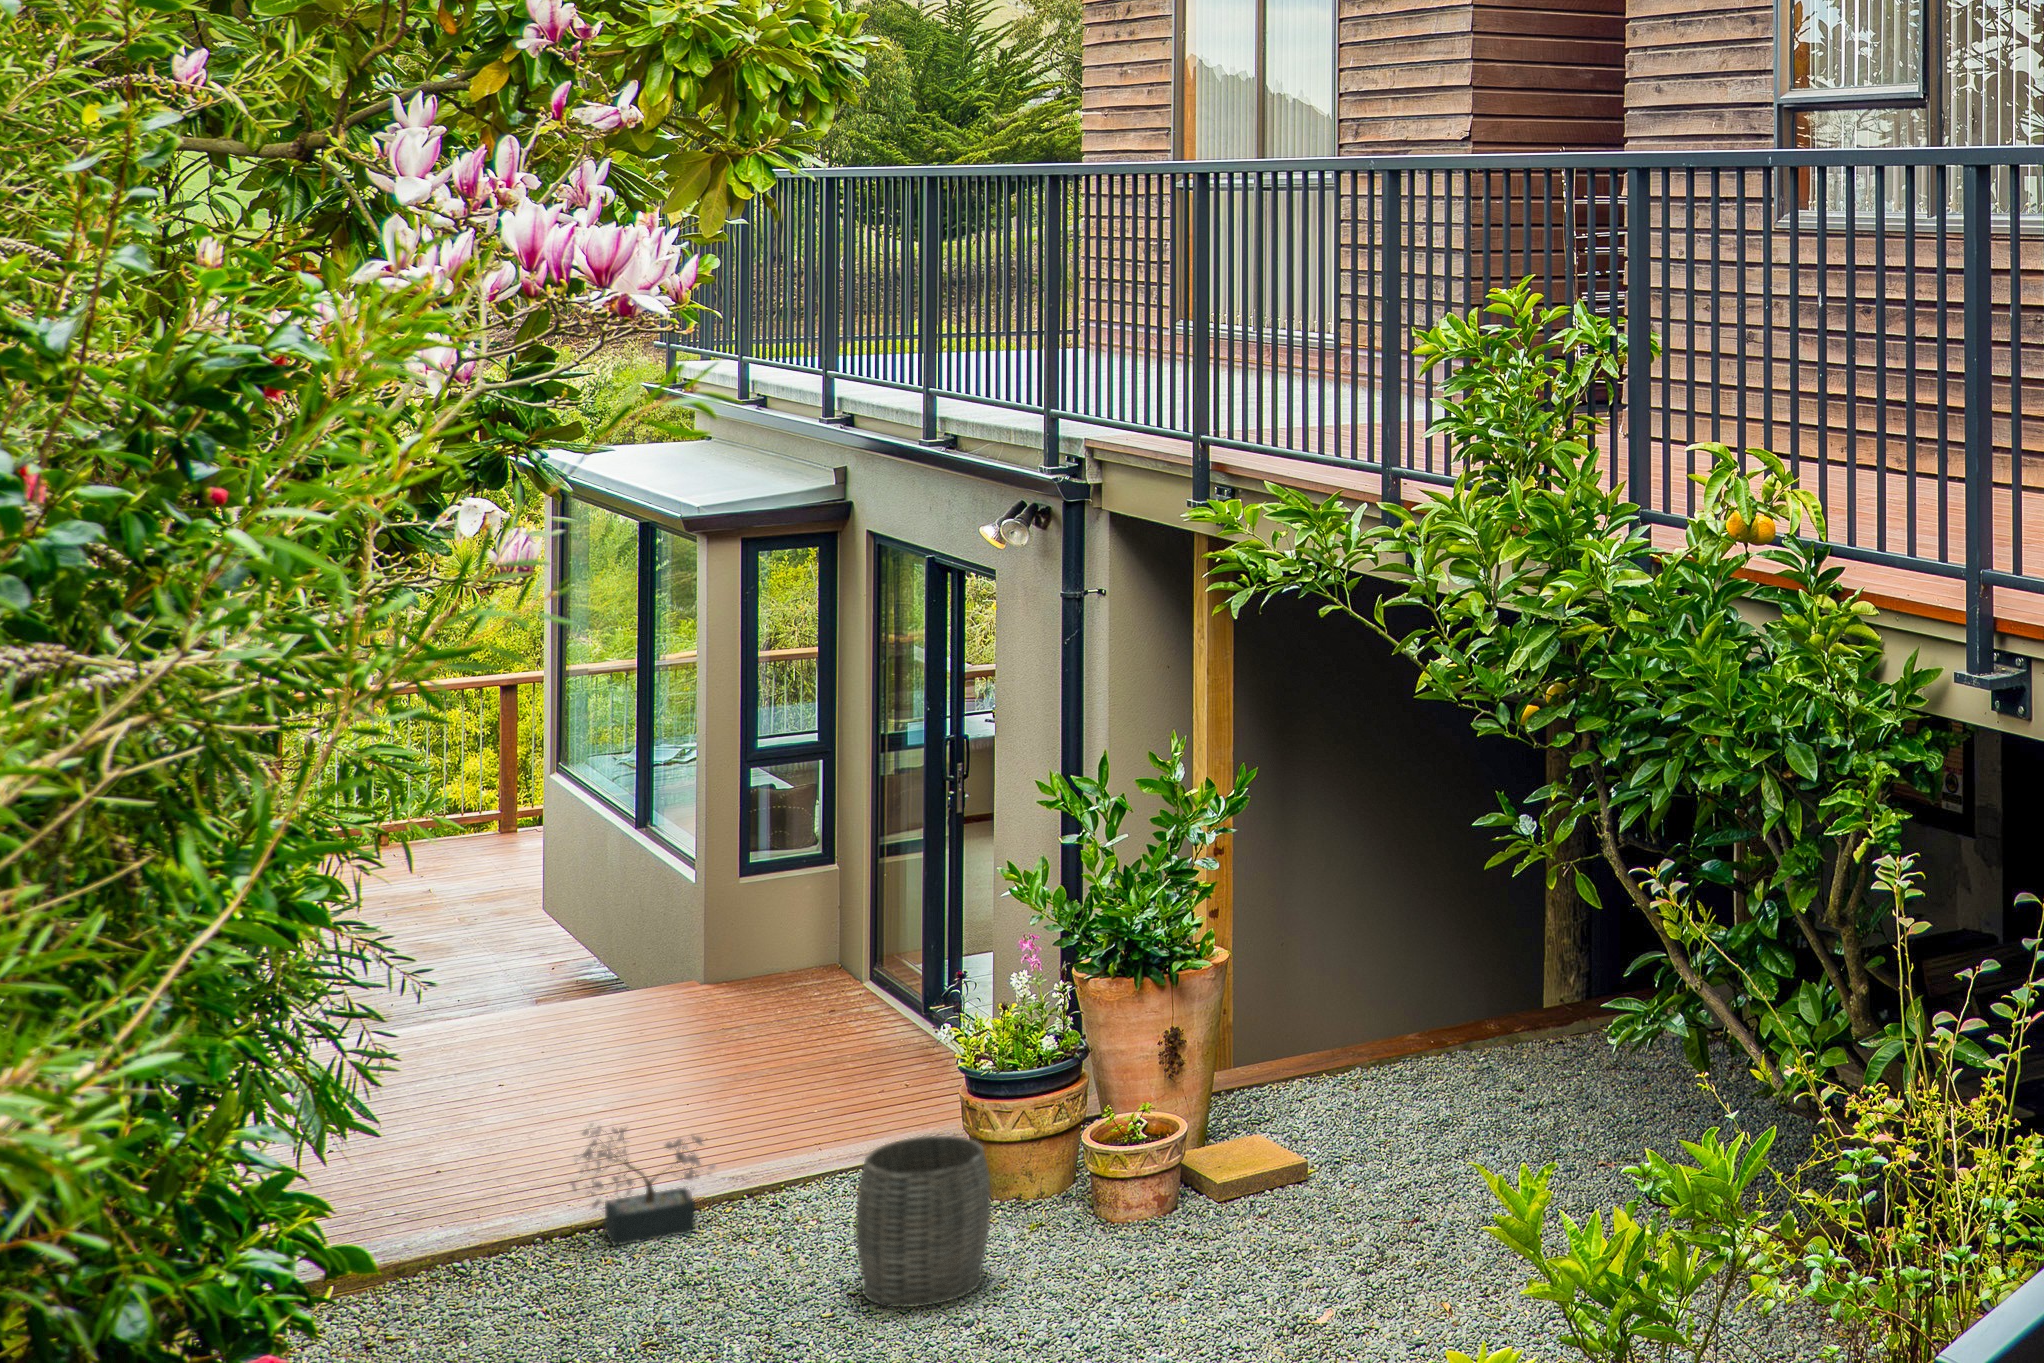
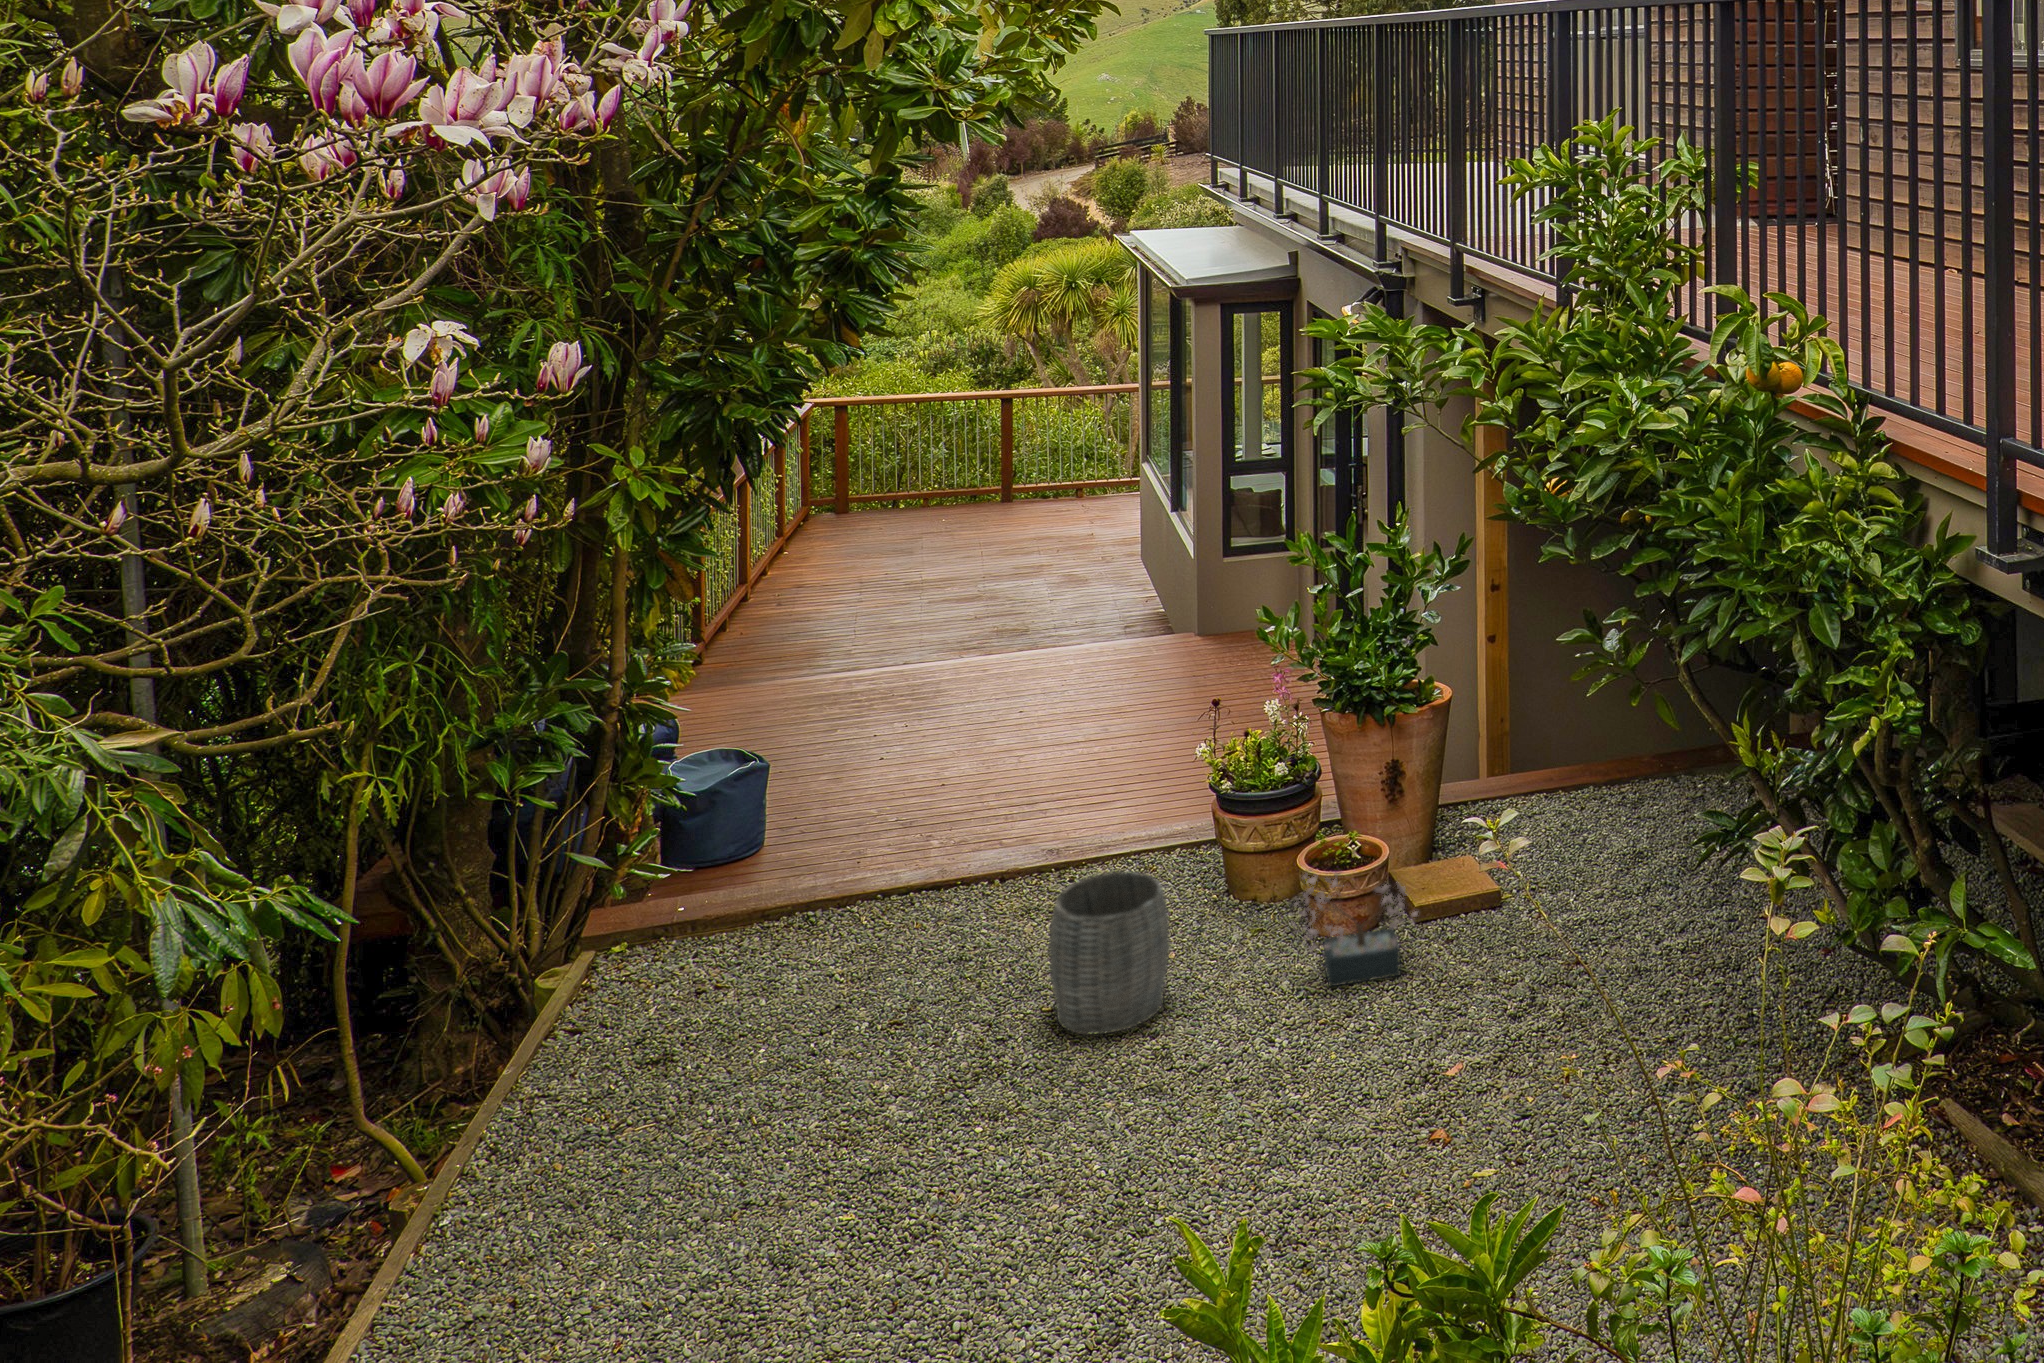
decorative plant: present [571,1126,715,1246] -> present [1293,873,1418,986]

